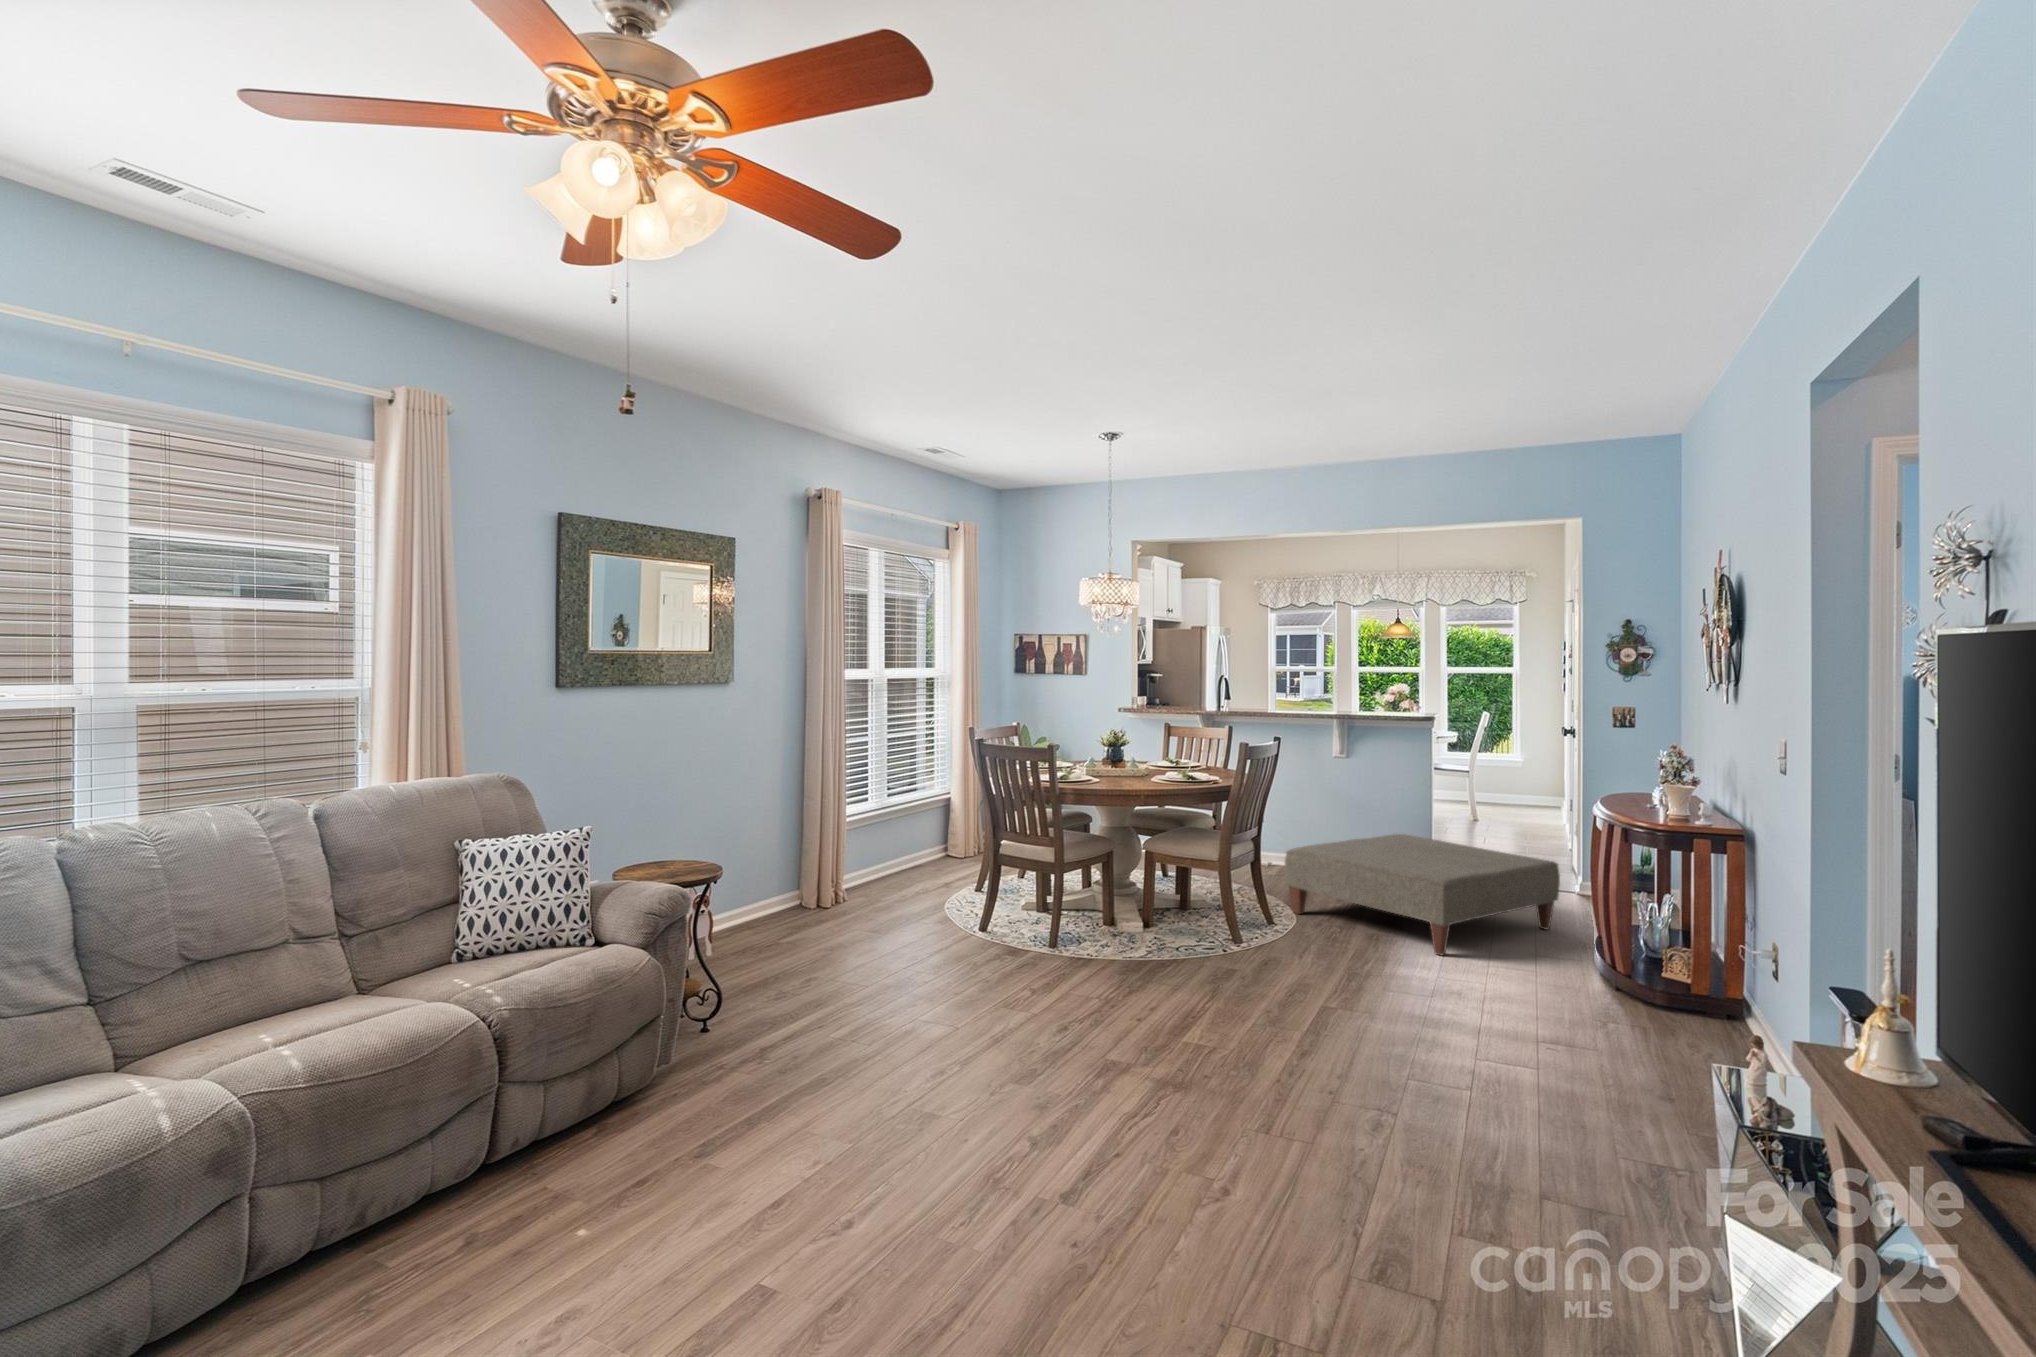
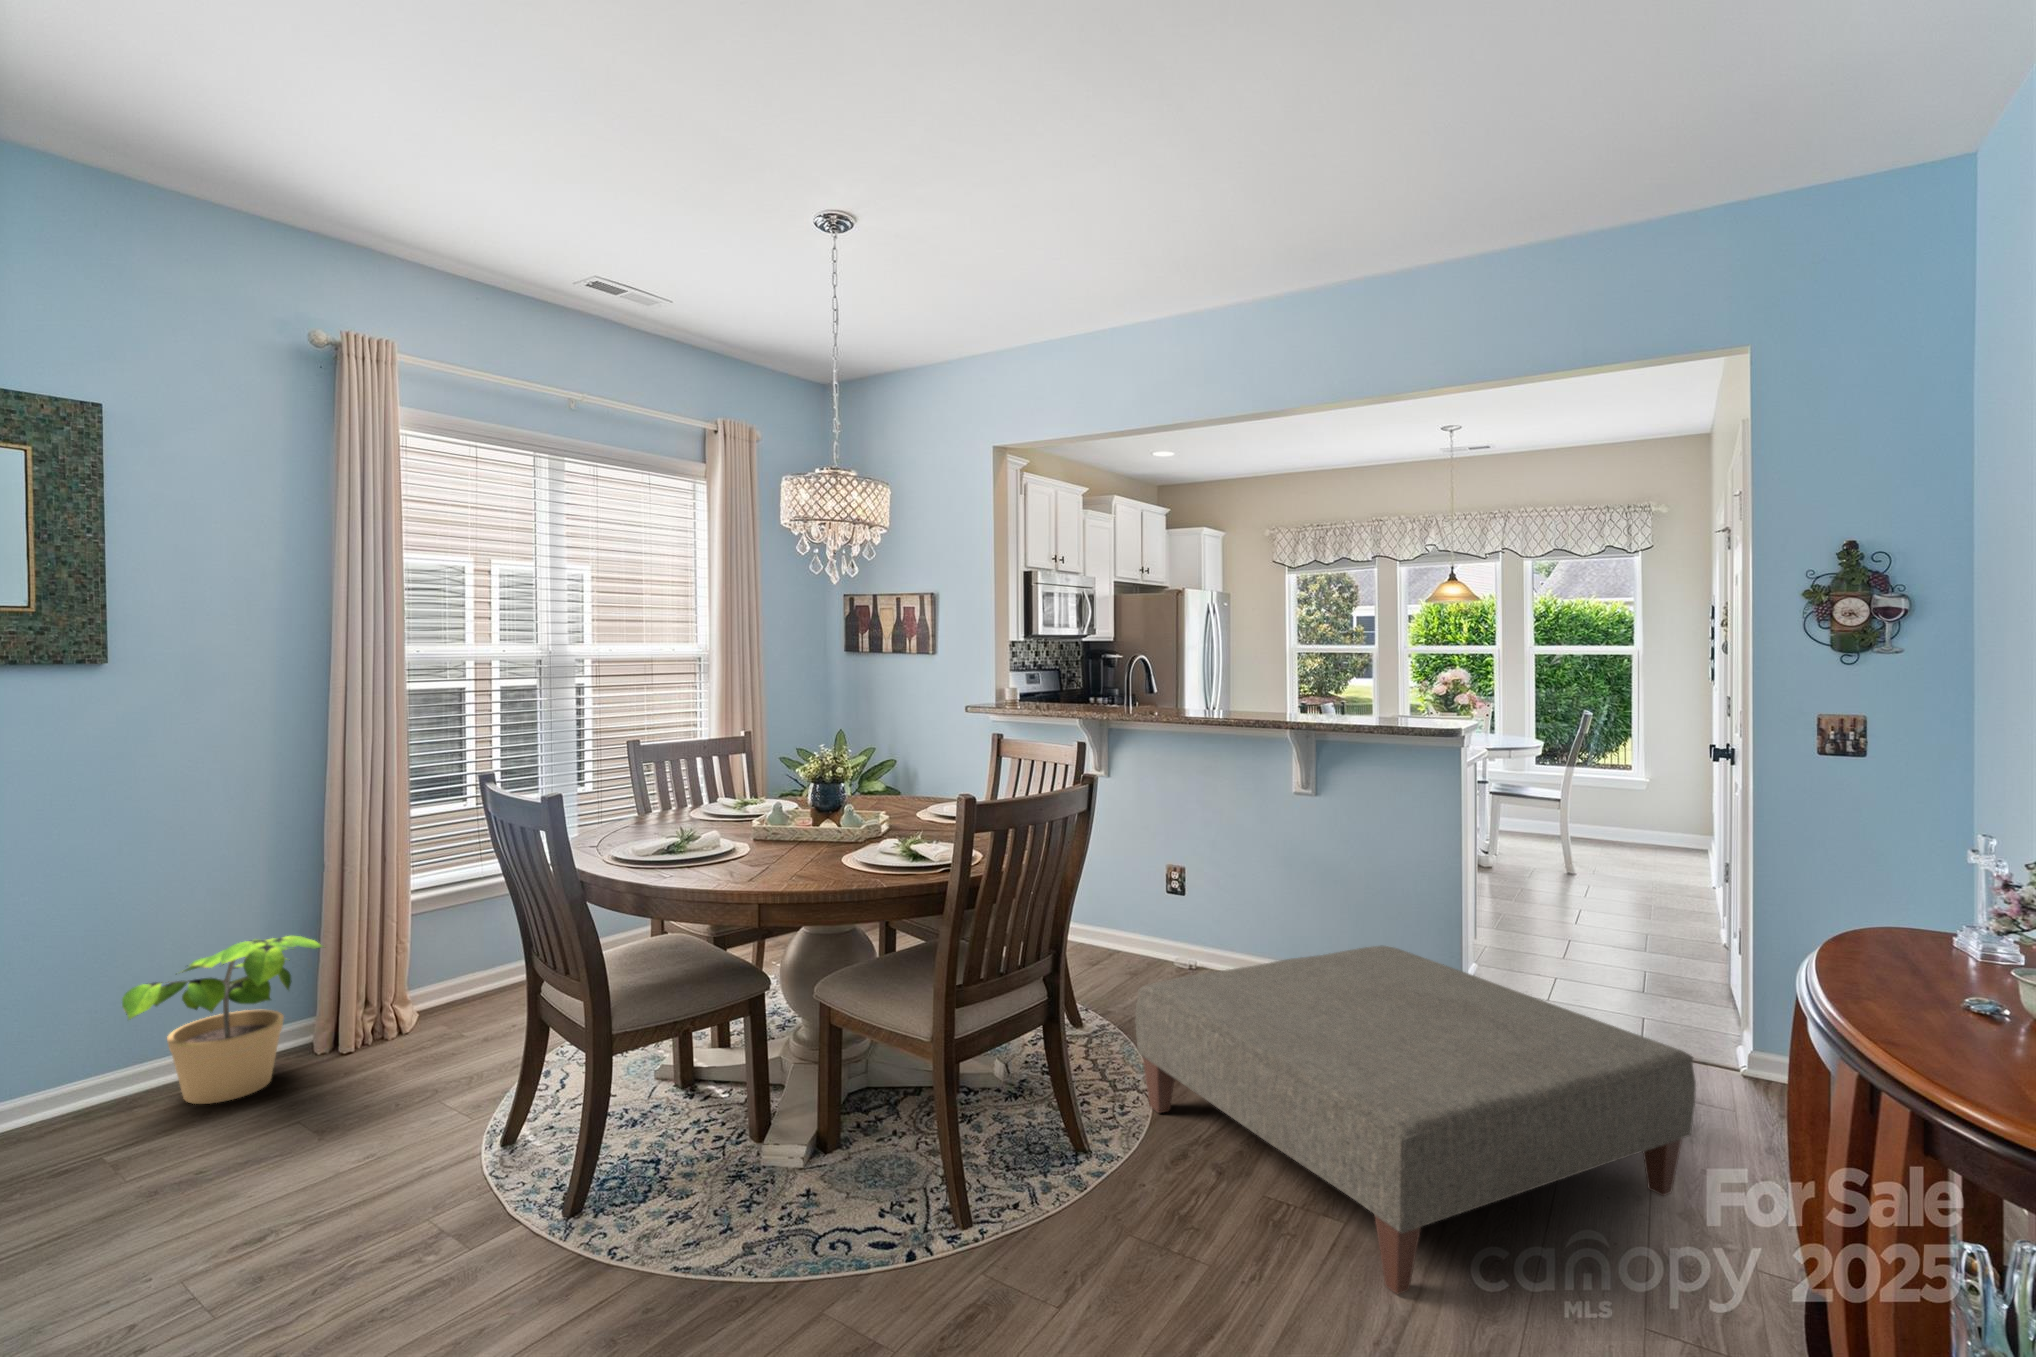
potted plant: none [765,832,860,926] -> present [122,936,323,1104]

